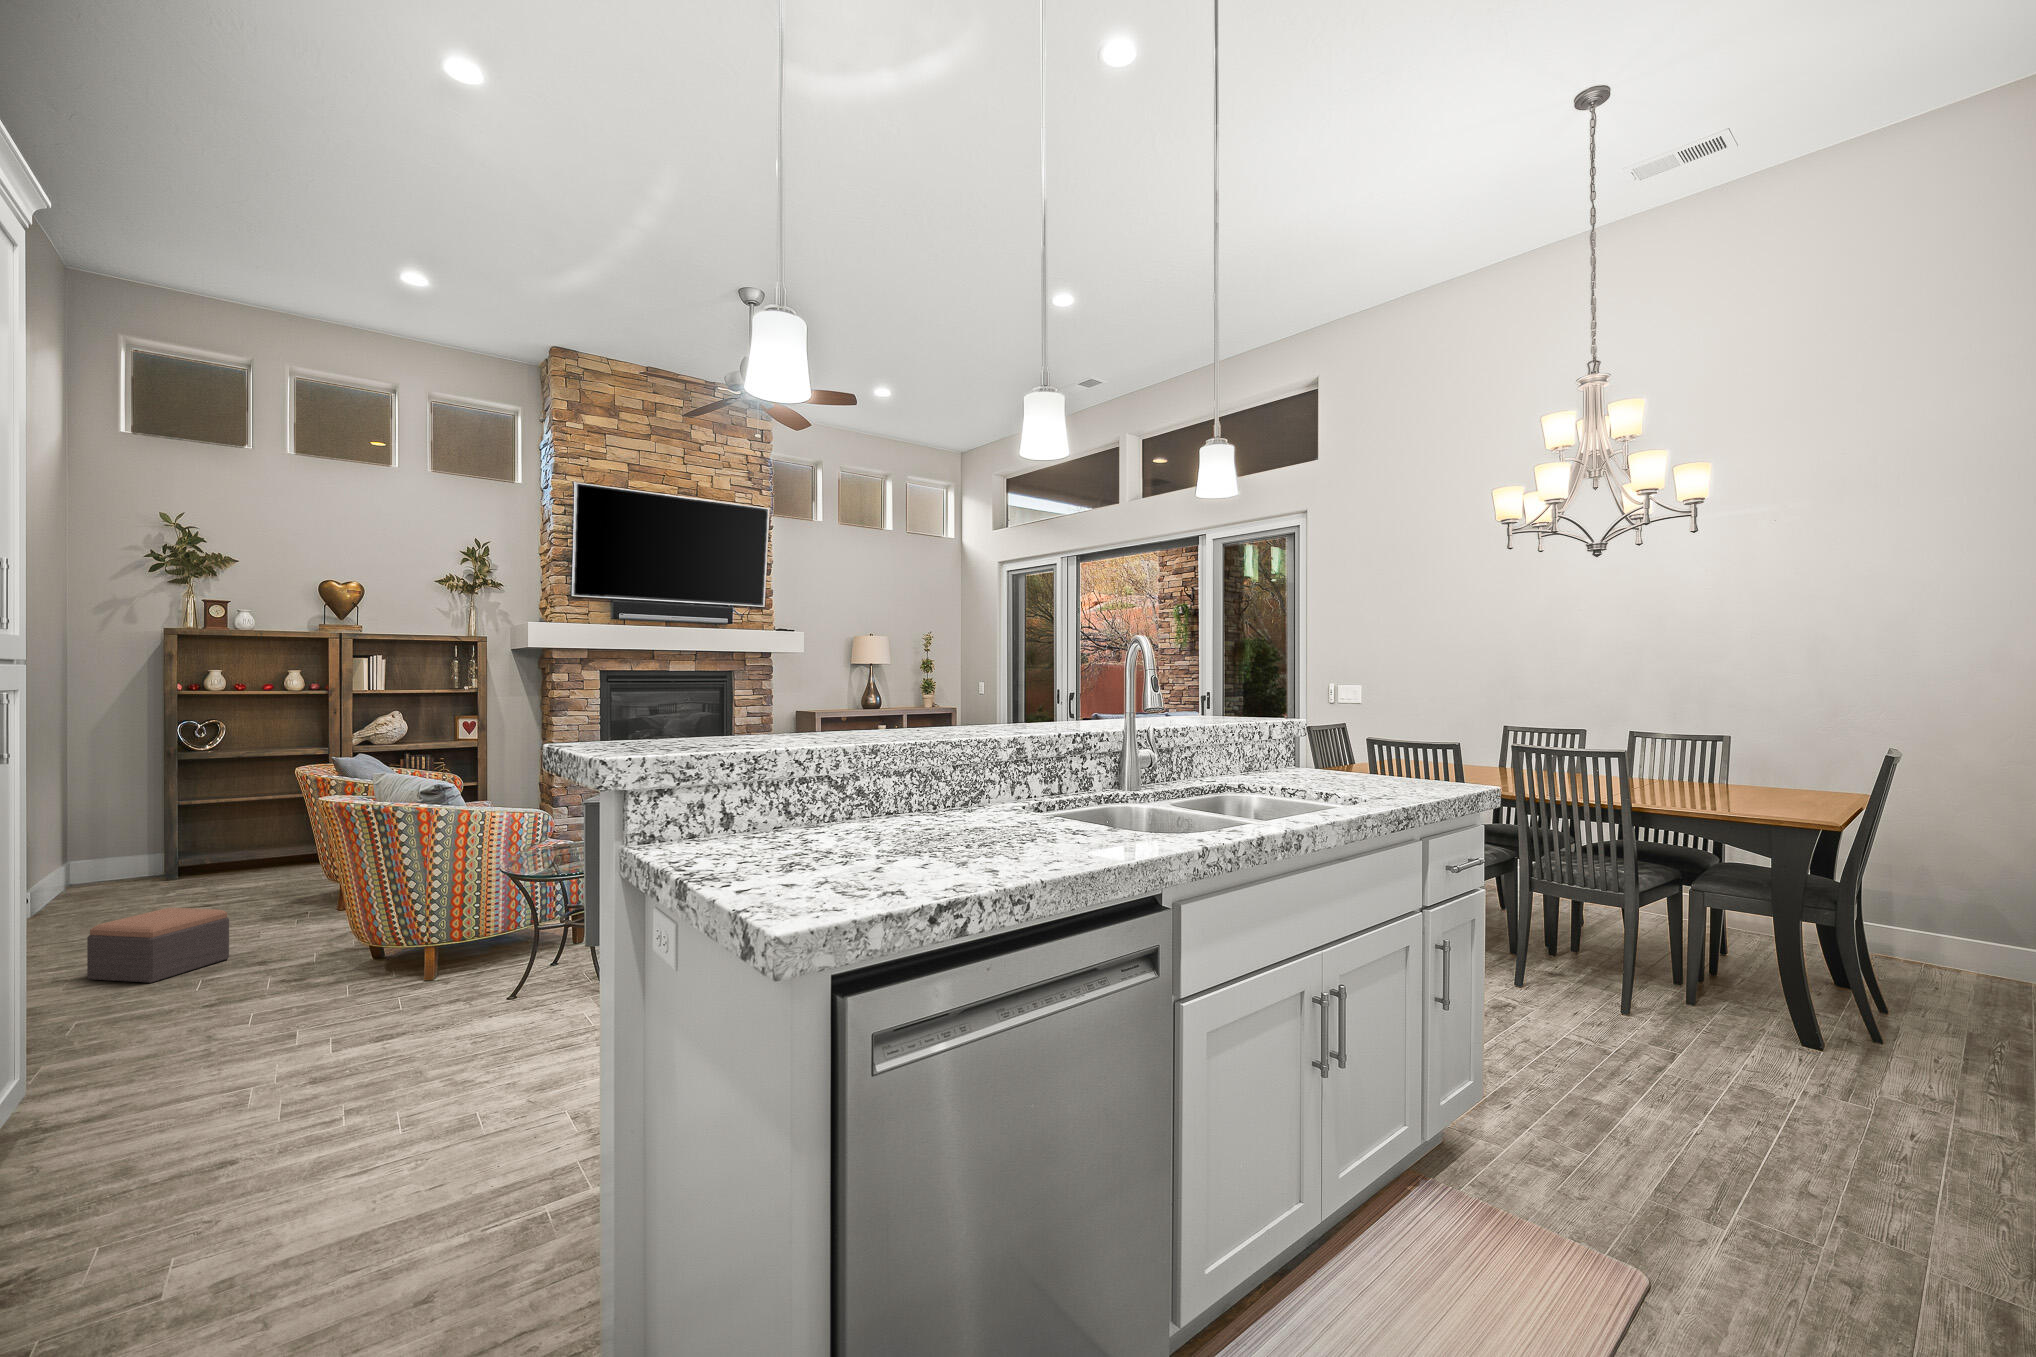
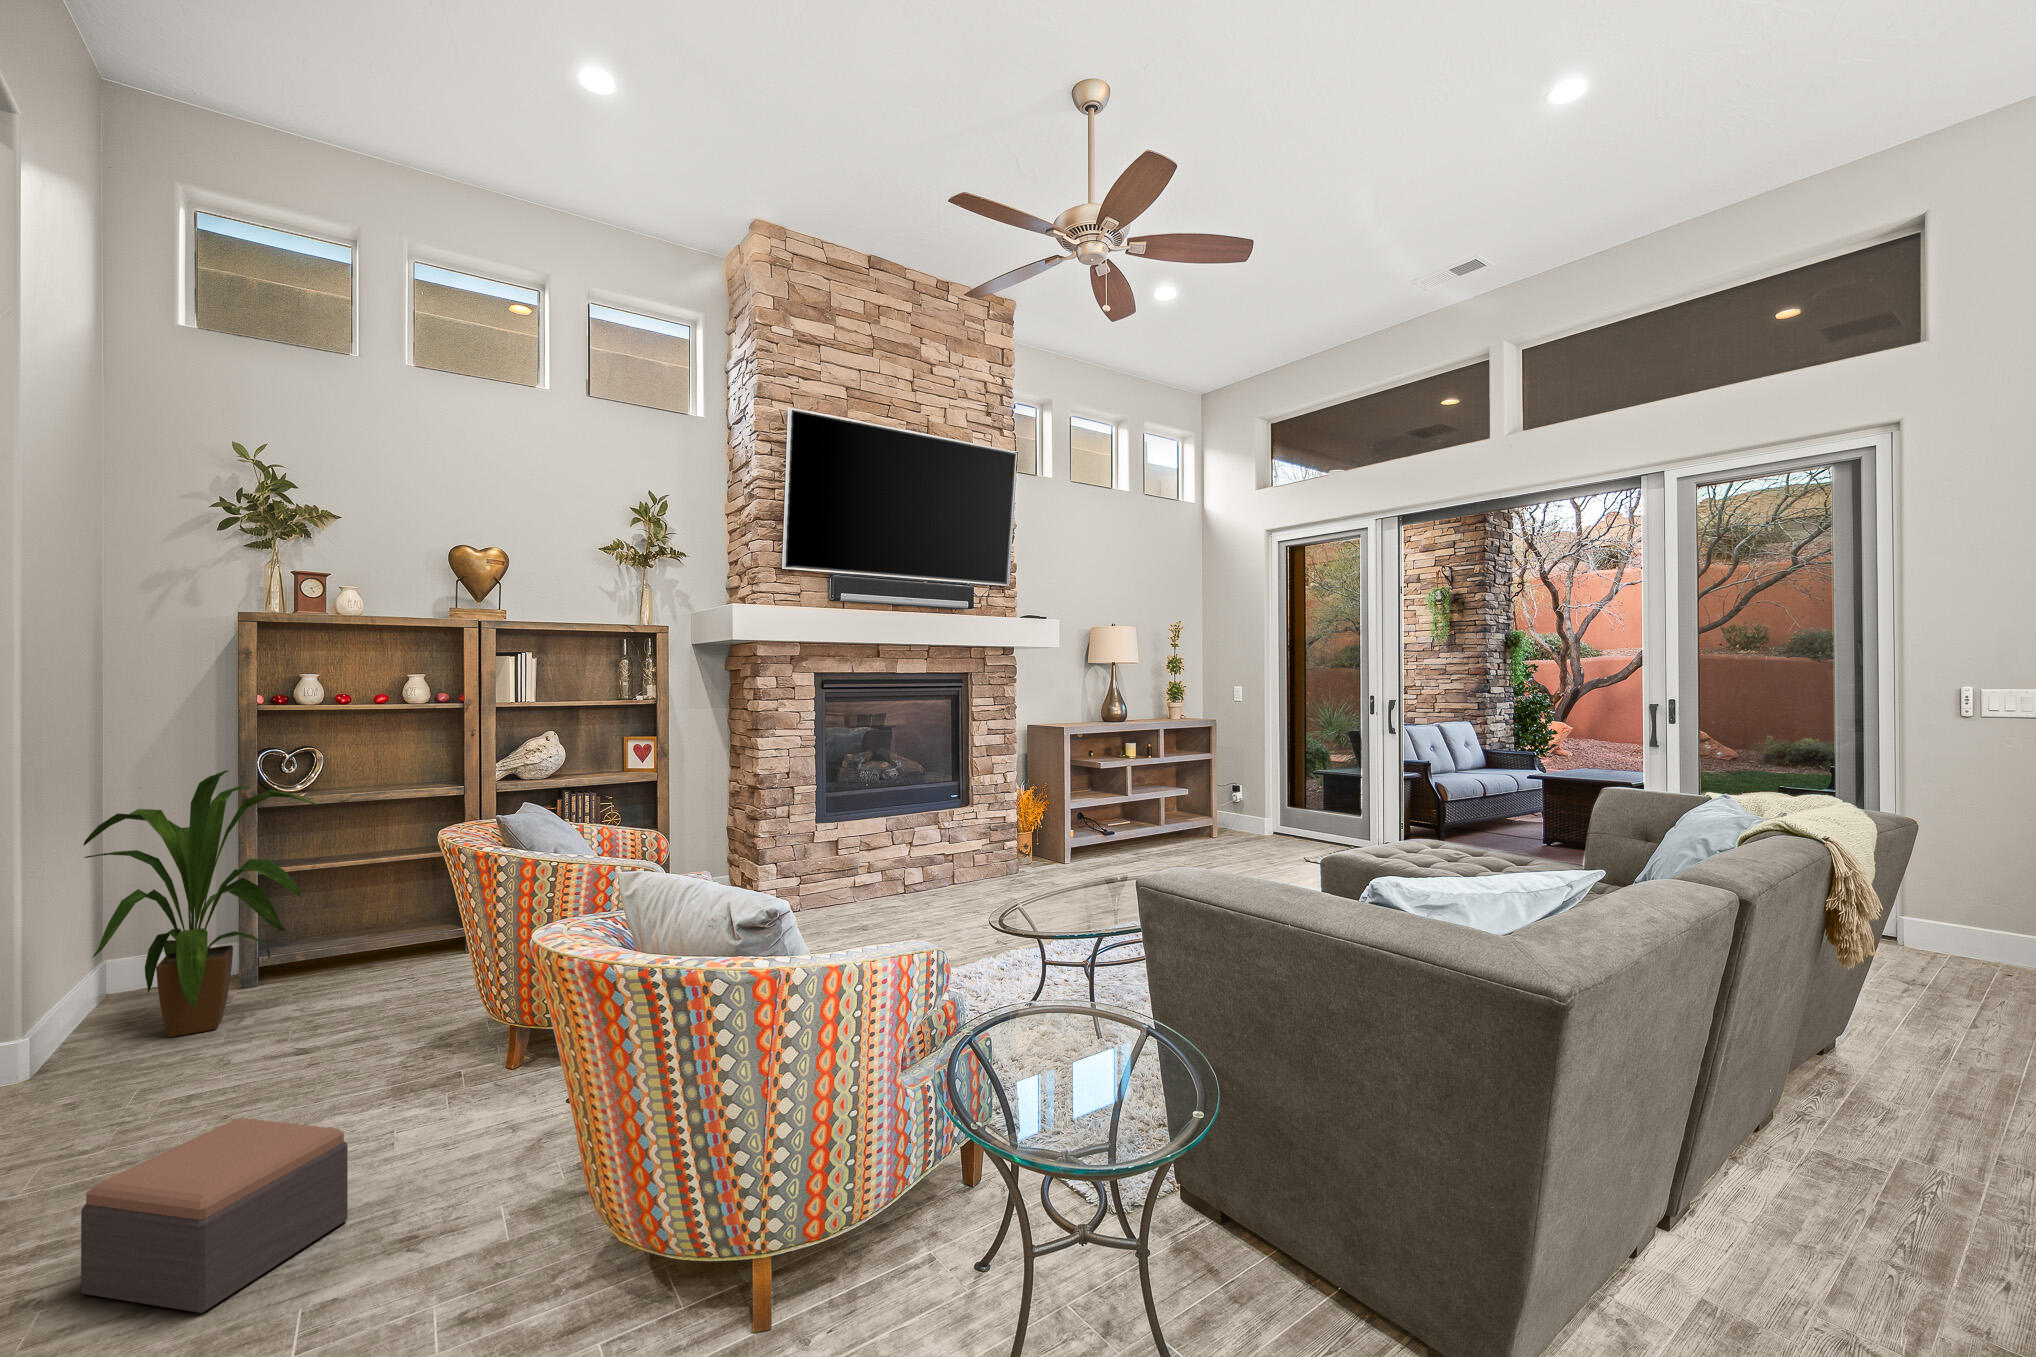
house plant: none [59,732,220,901] -> present [83,770,317,1037]

